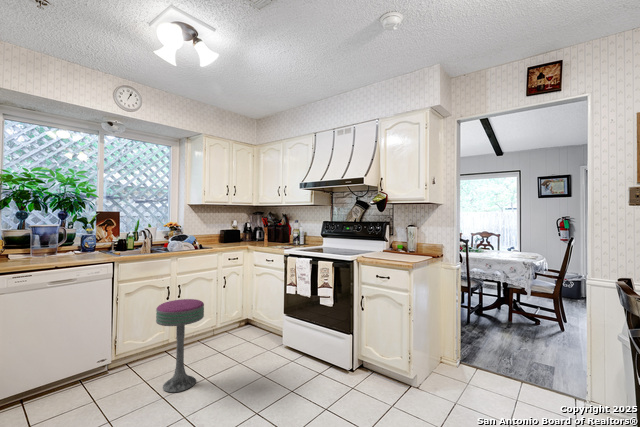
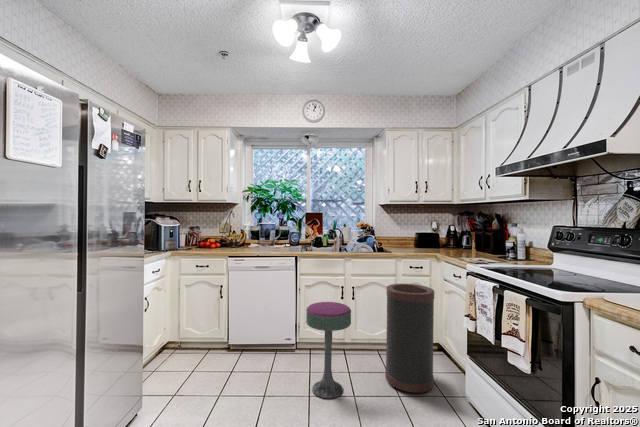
trash can: none [222,272,262,359] -> present [385,284,434,393]

